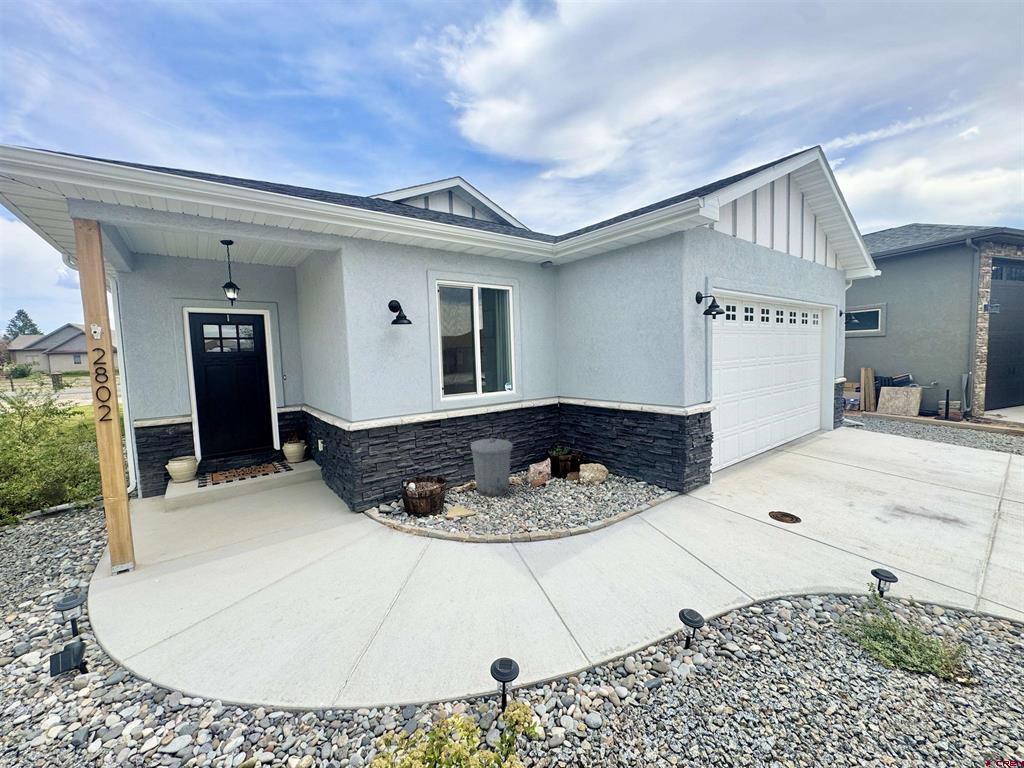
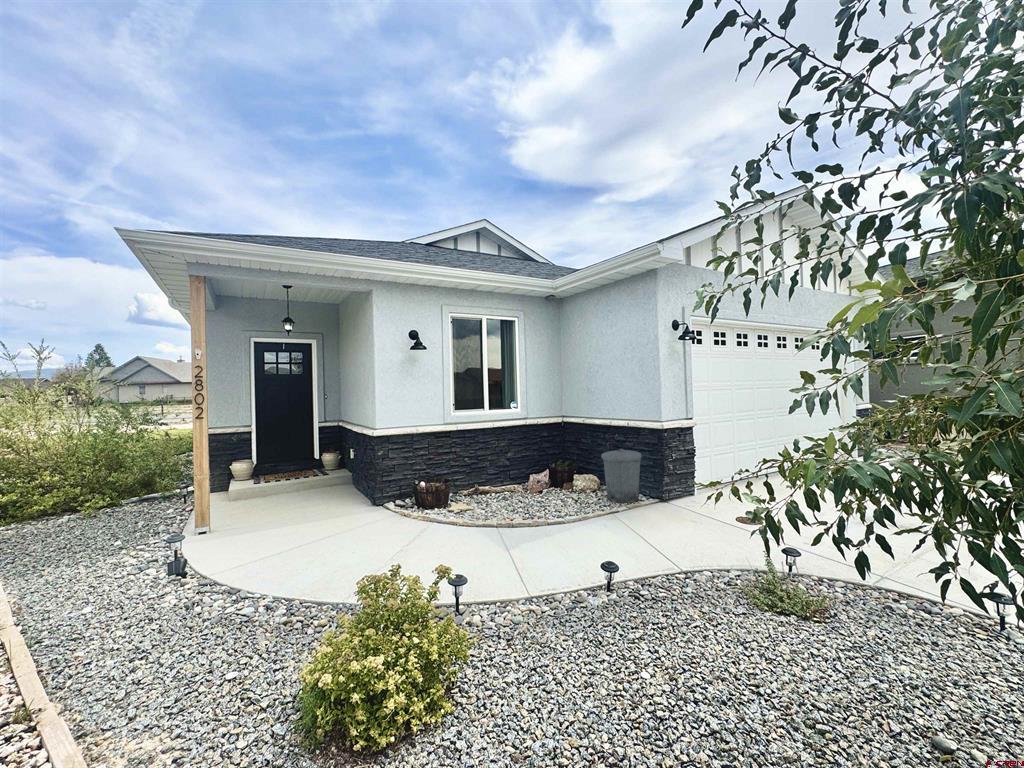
trash can: present [471,439,513,497] -> present [602,449,641,503]

